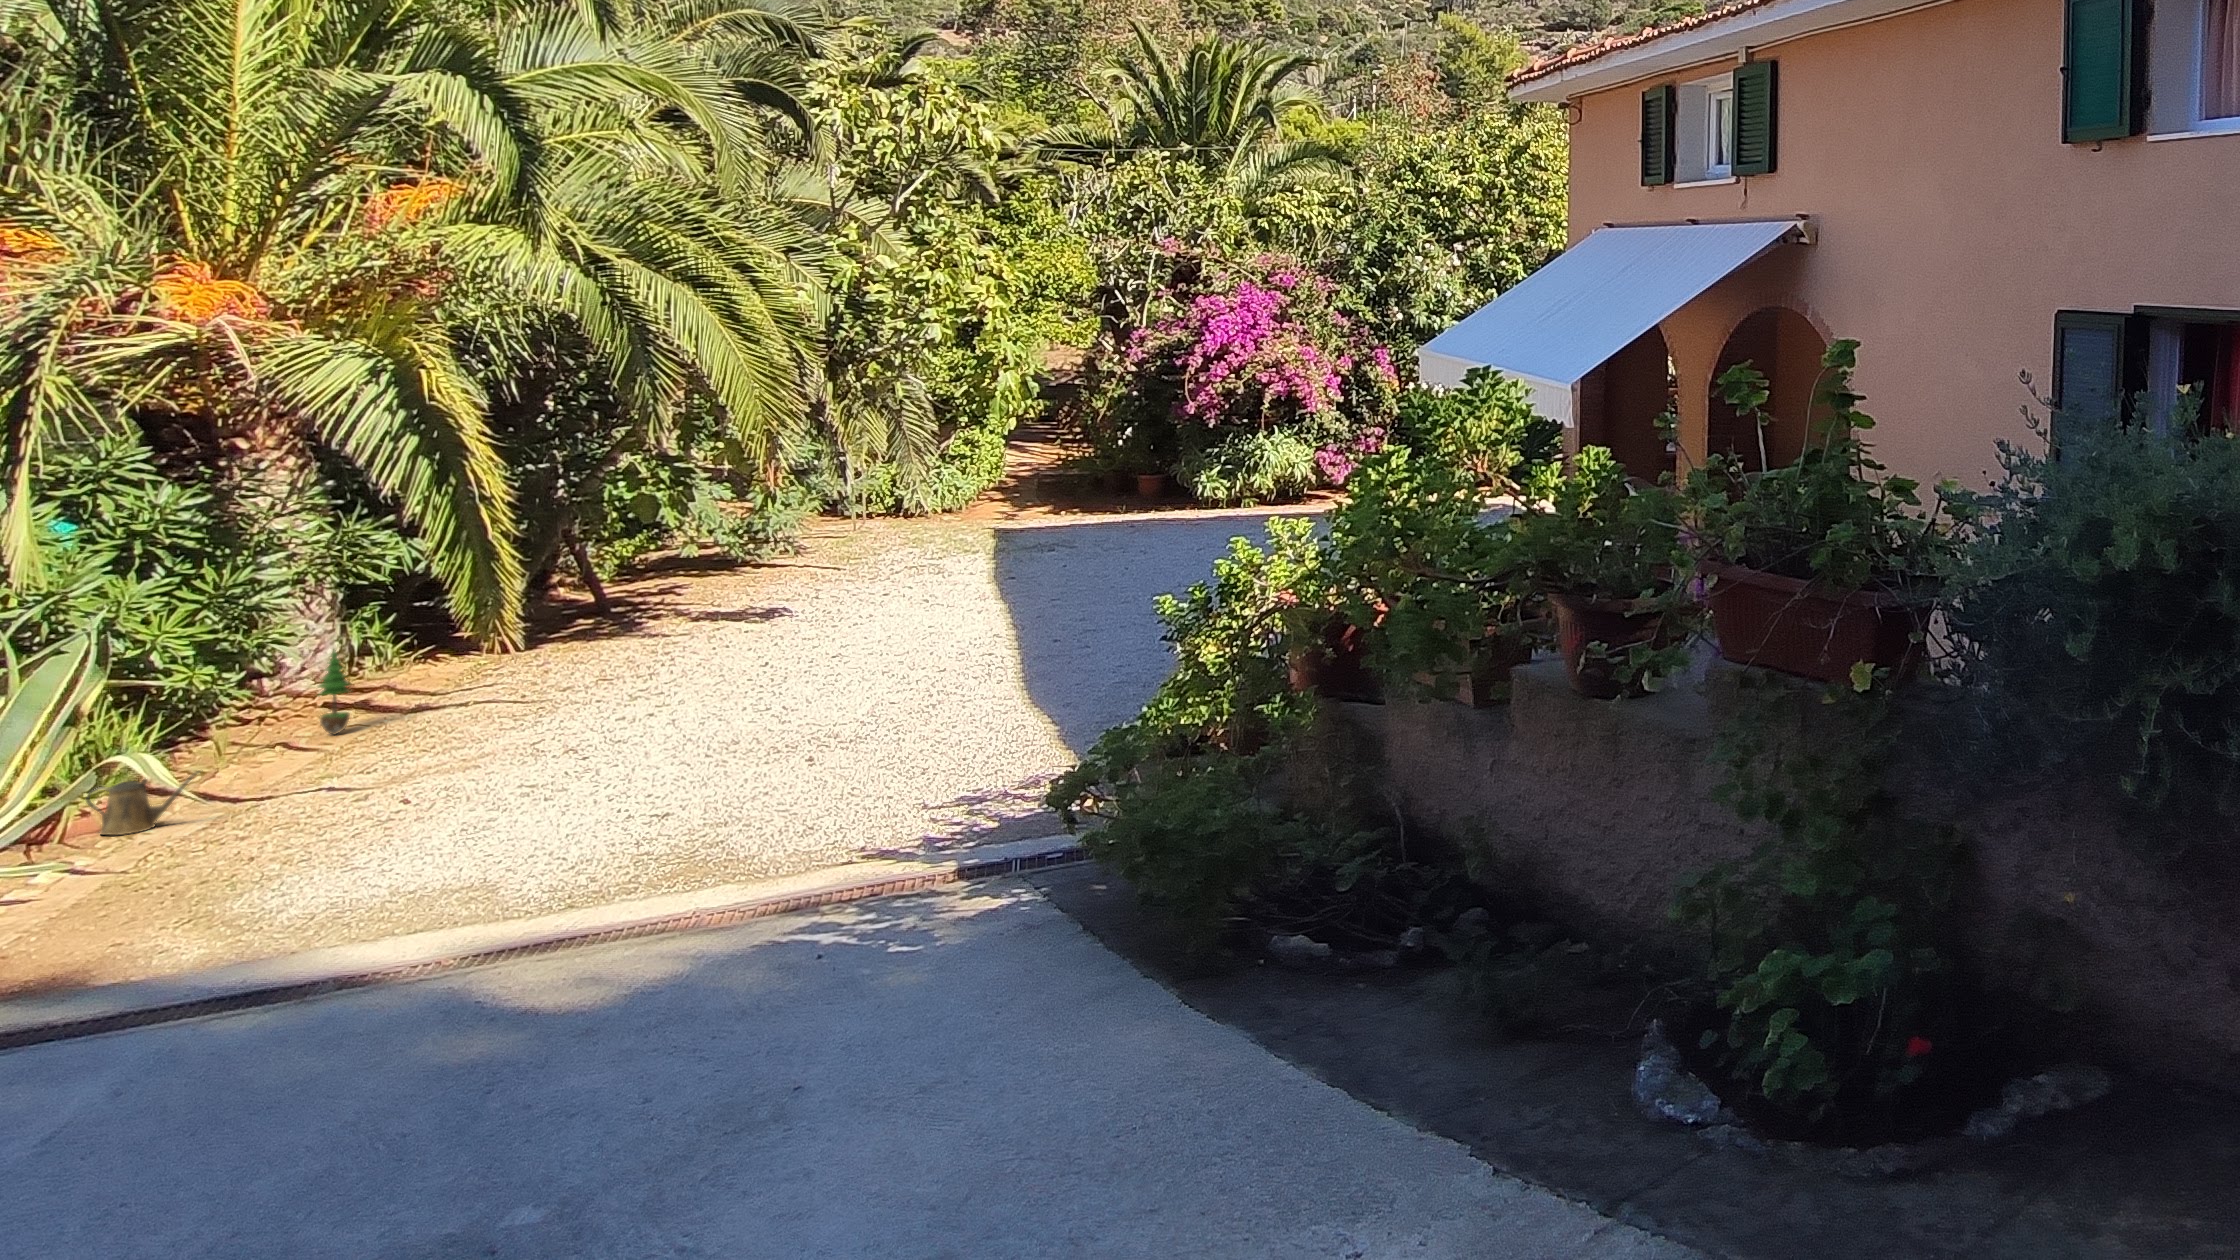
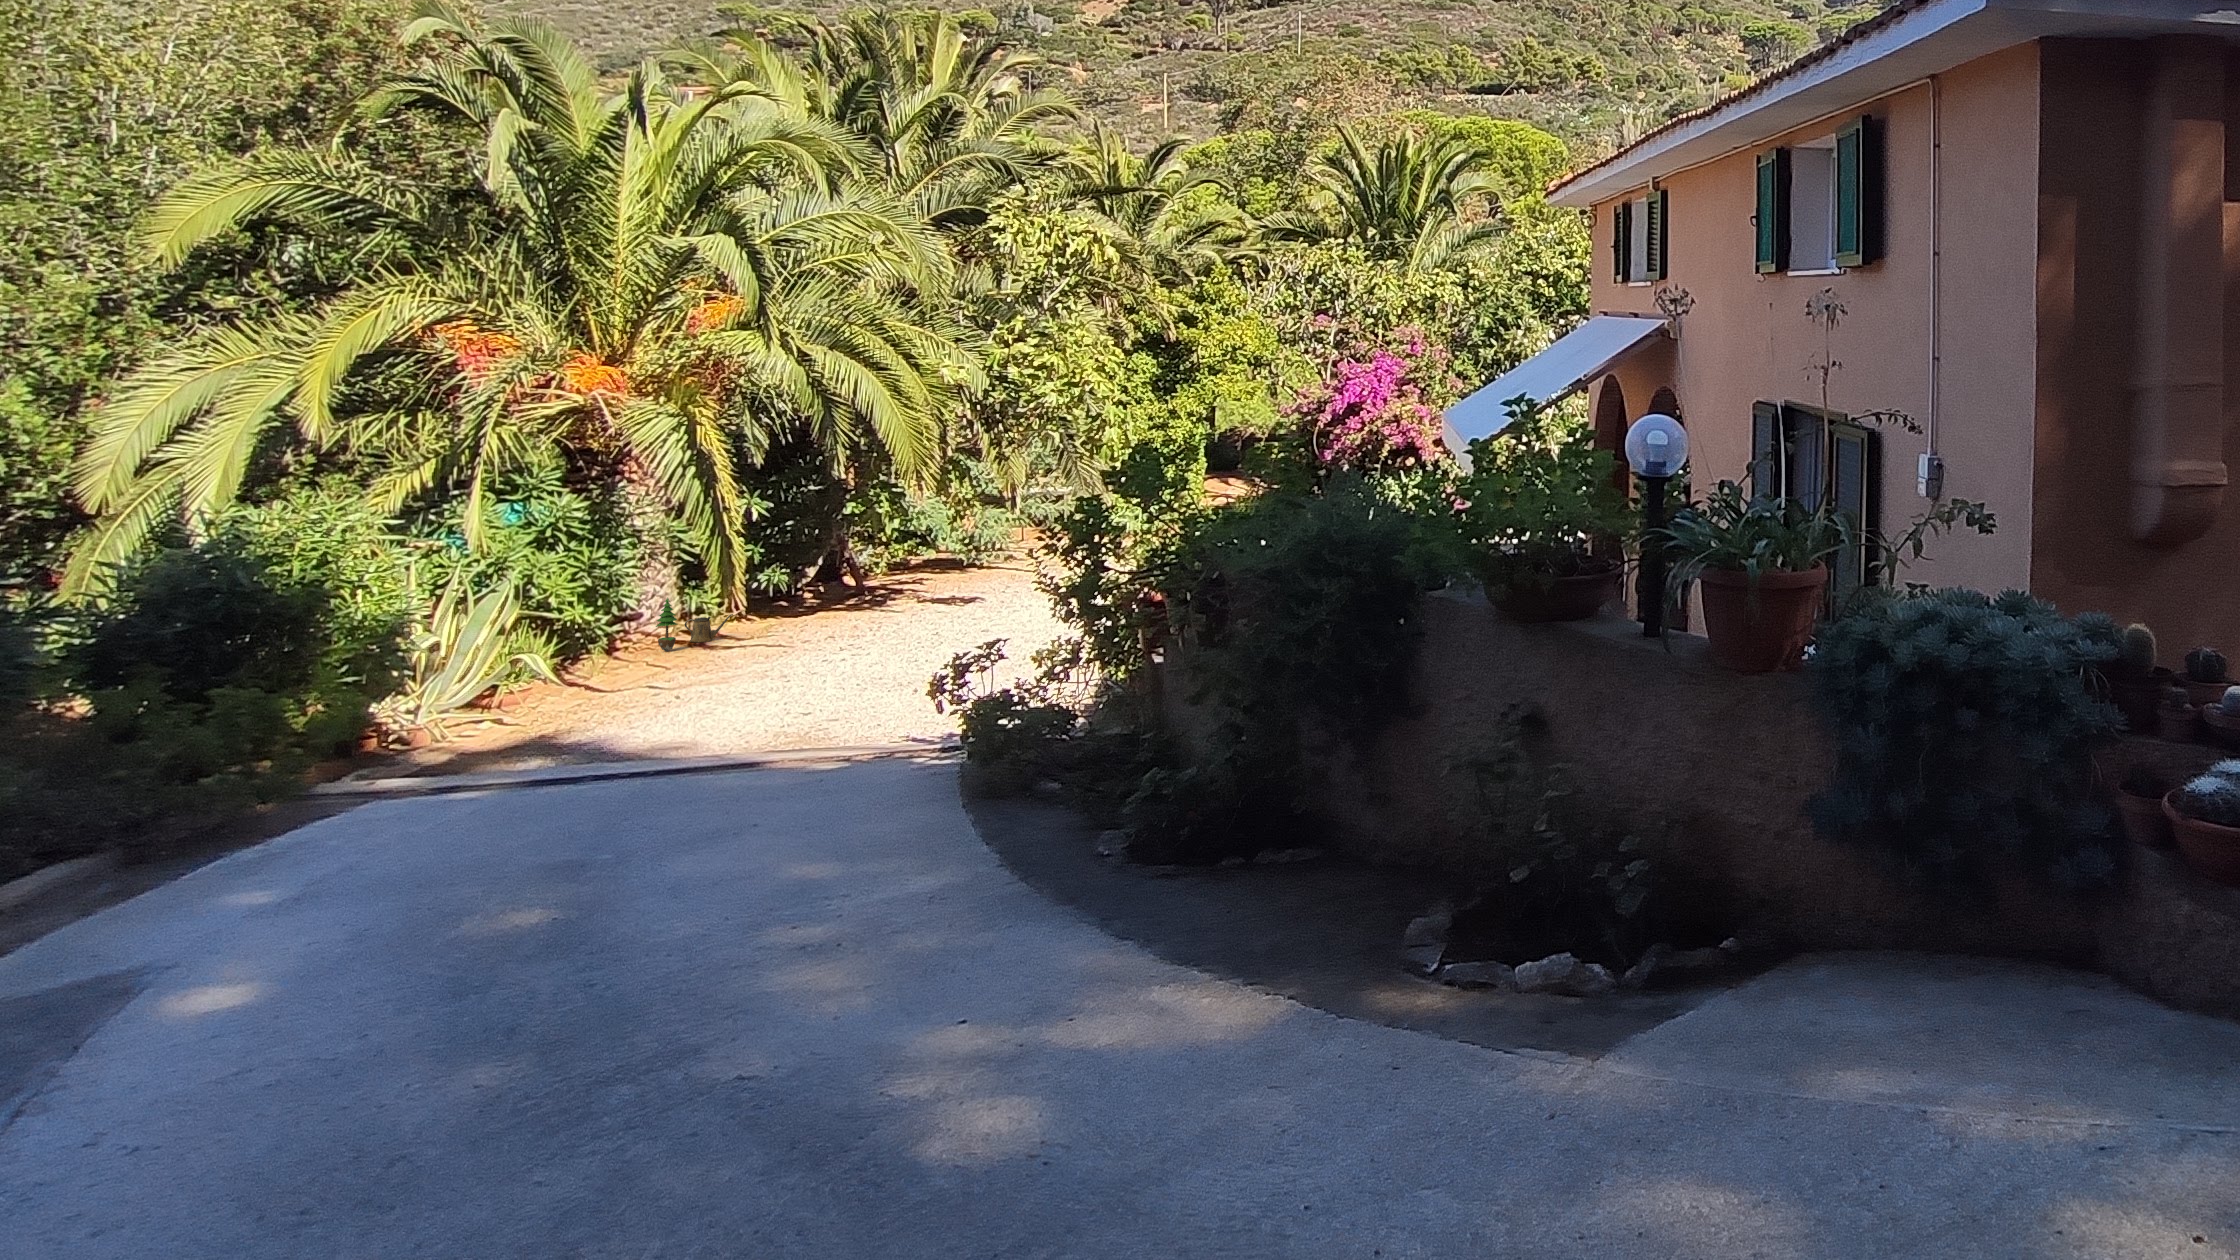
watering can: present [86,771,199,835] -> present [685,614,733,642]

